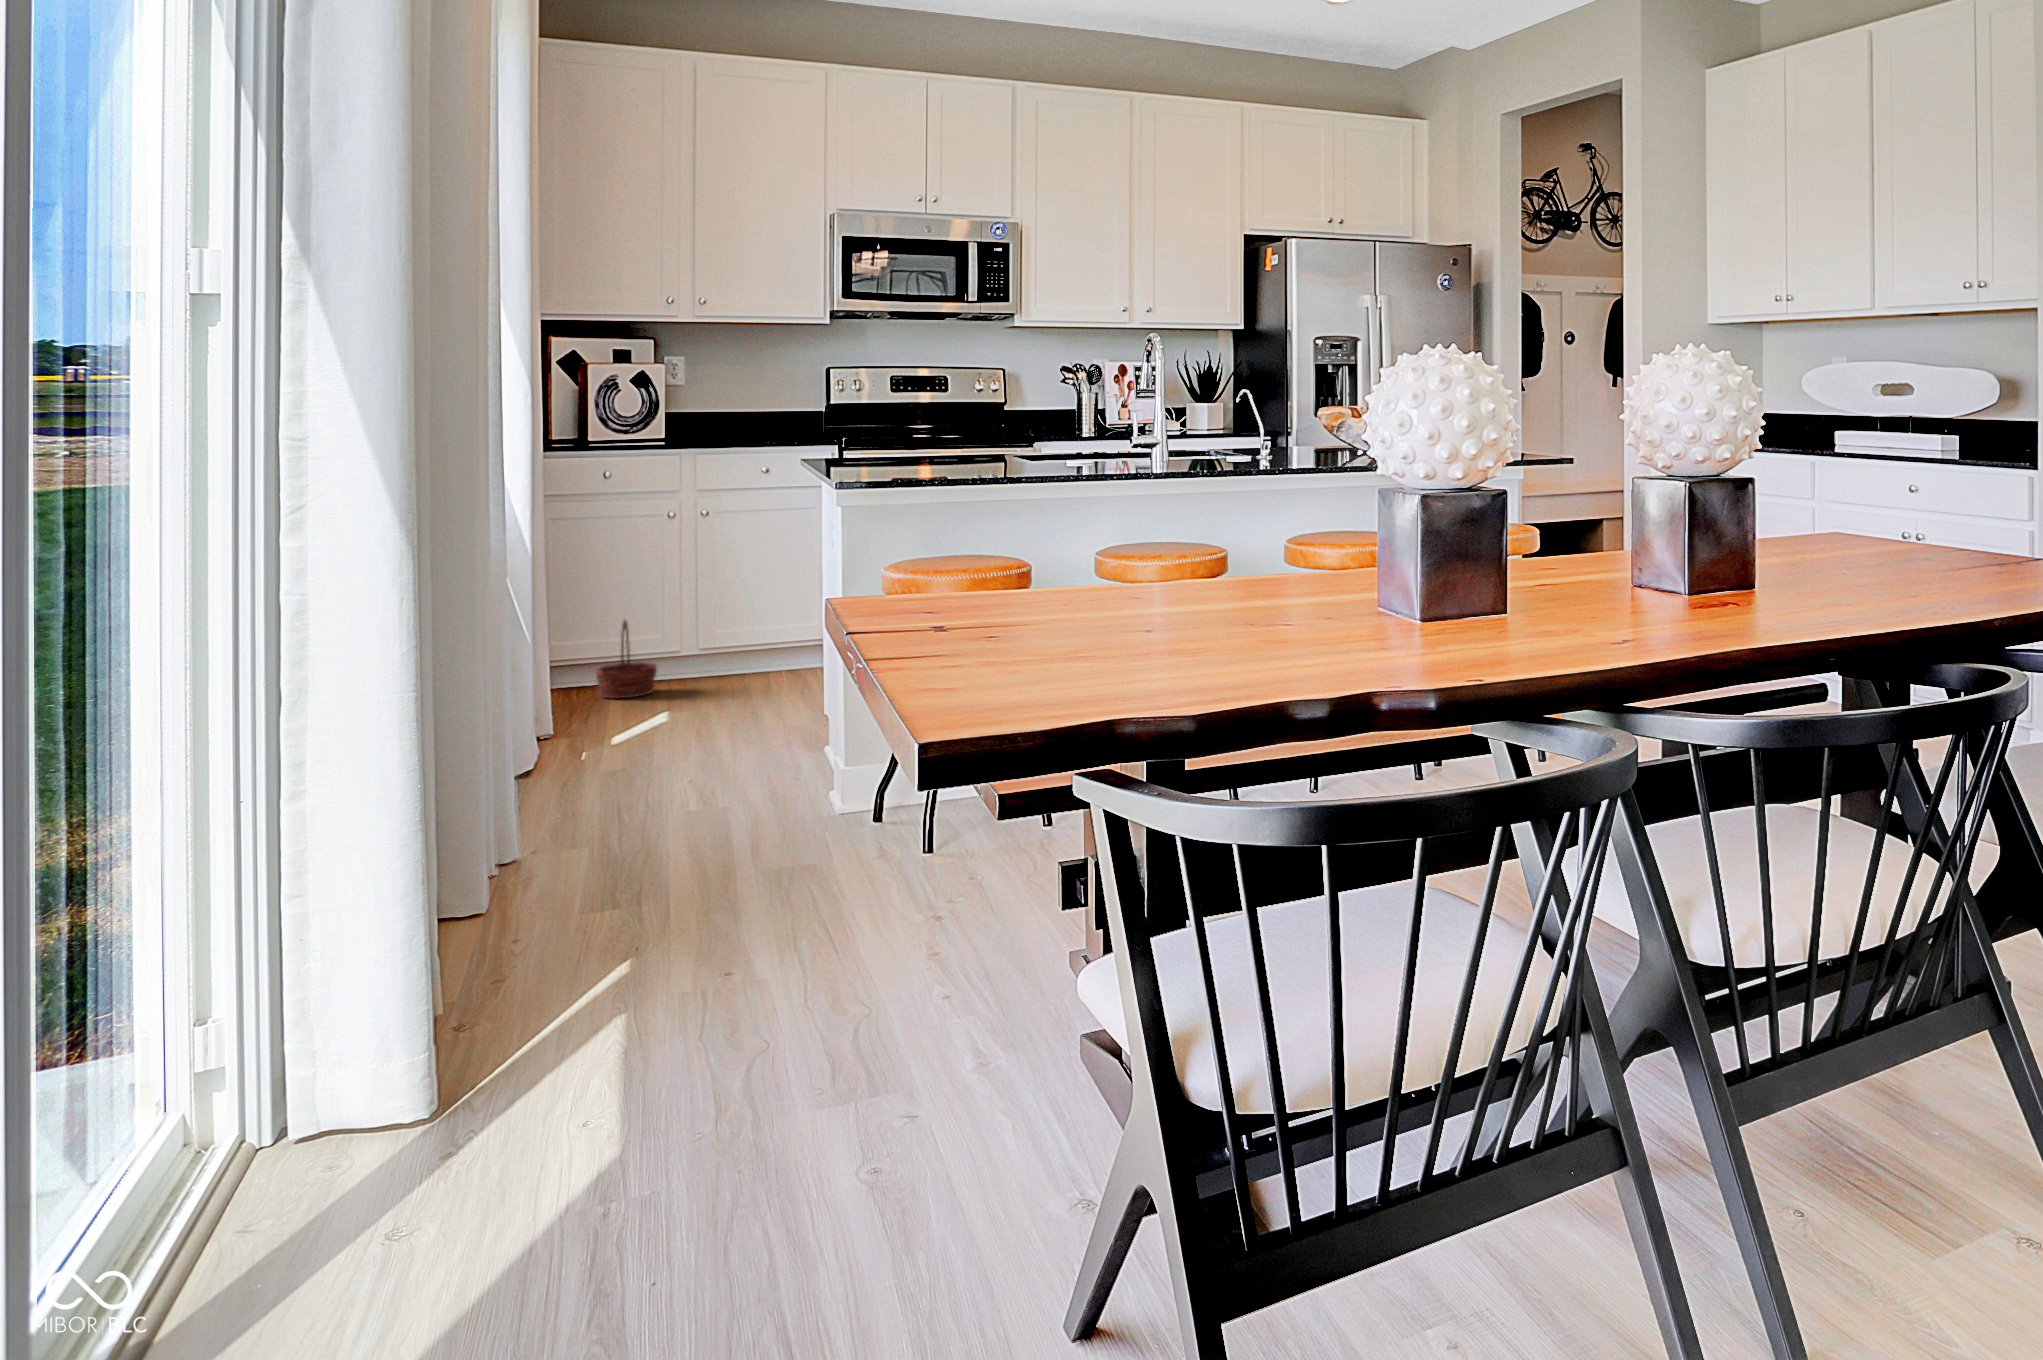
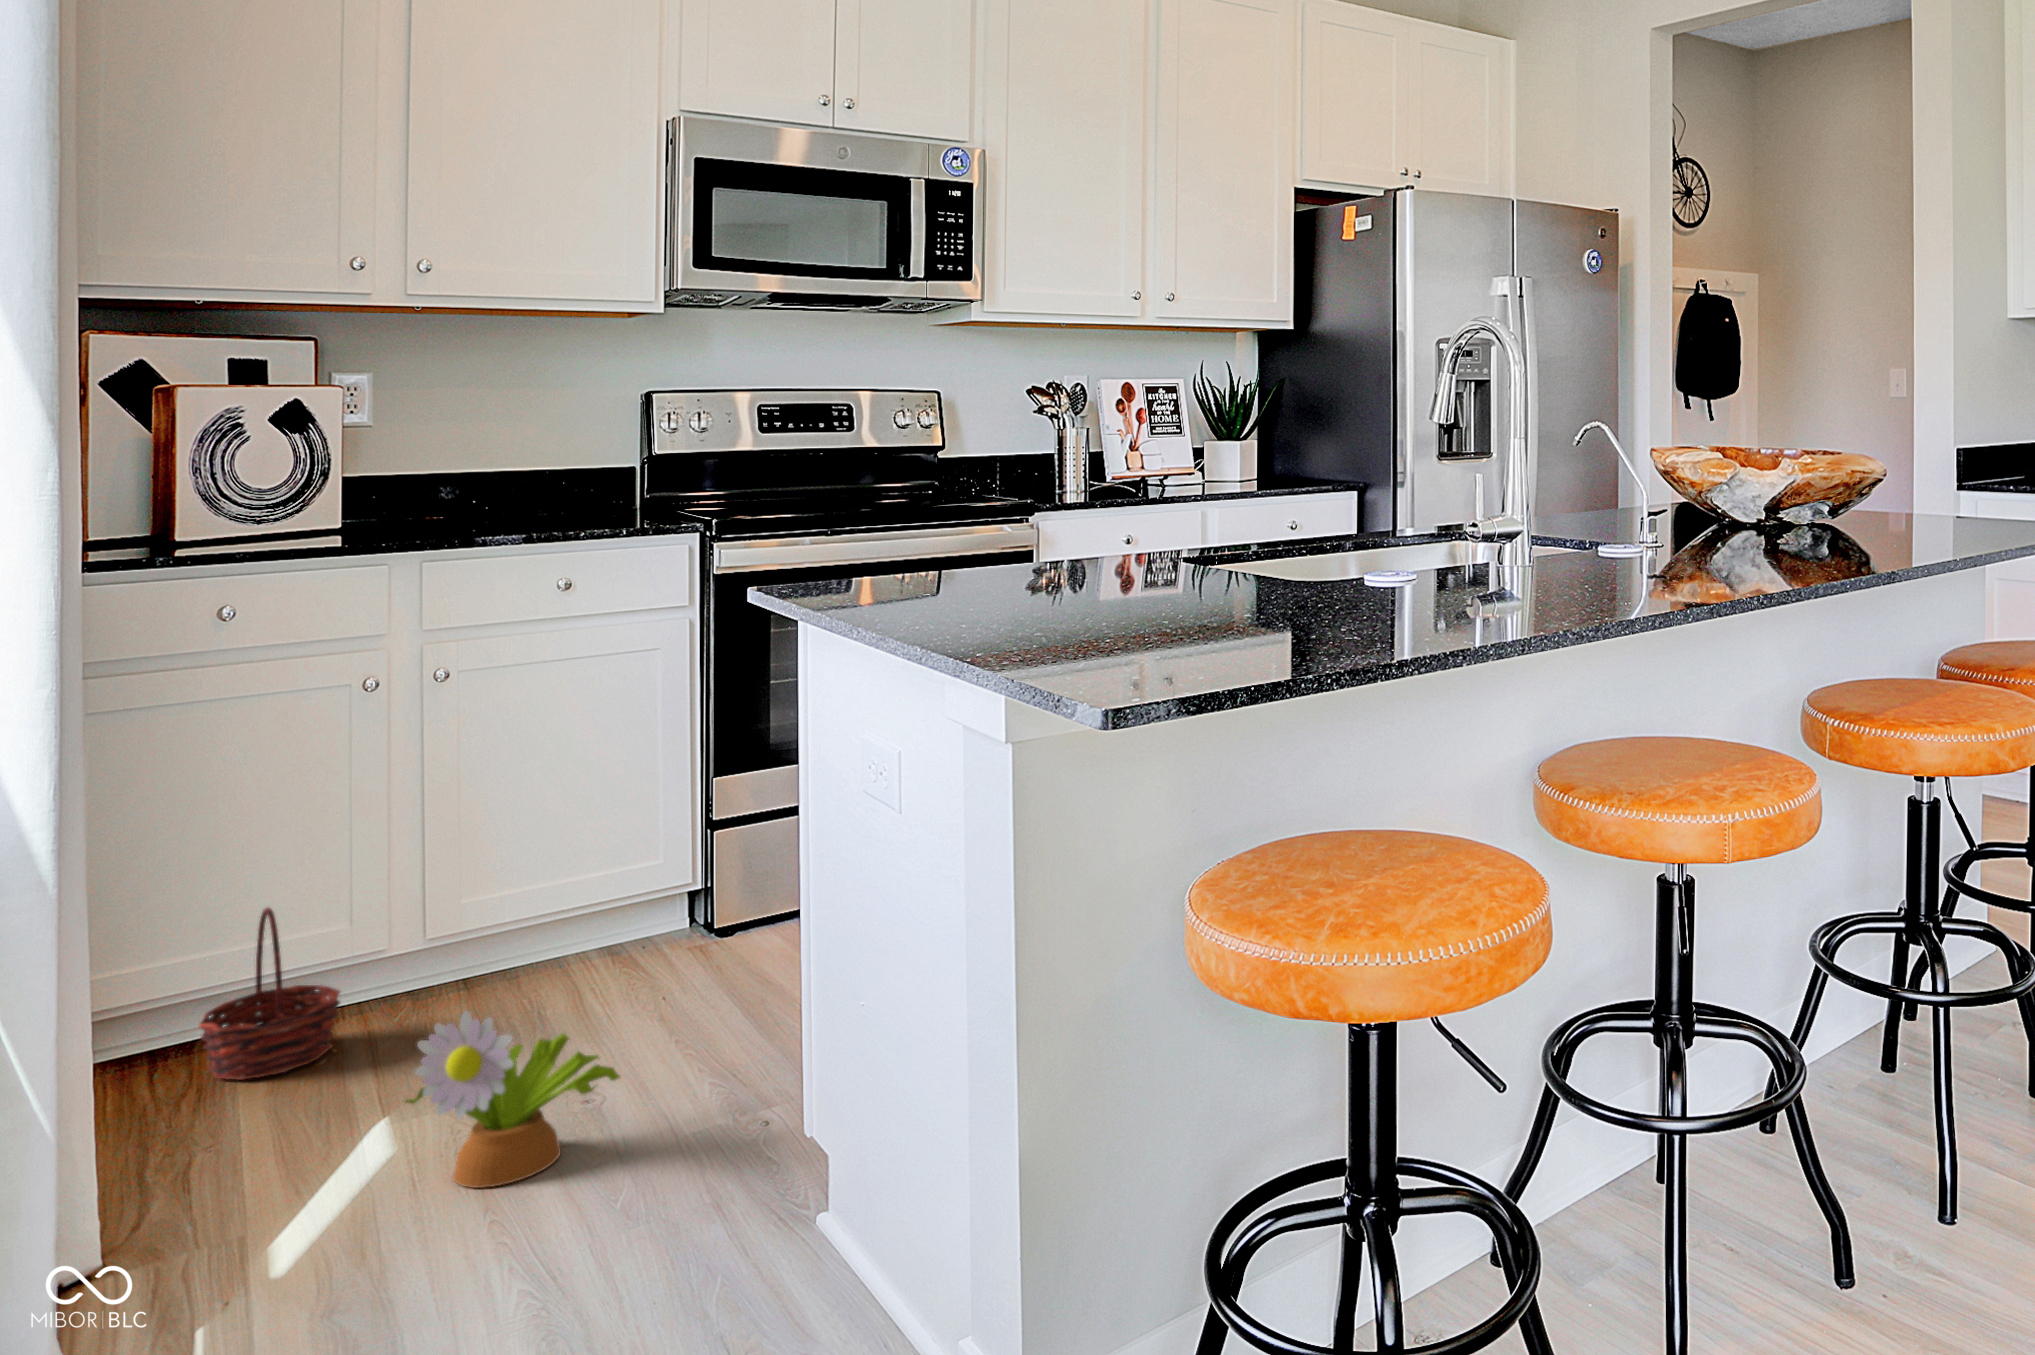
decorative plant: none [668,649,762,731] -> present [406,1011,620,1188]

